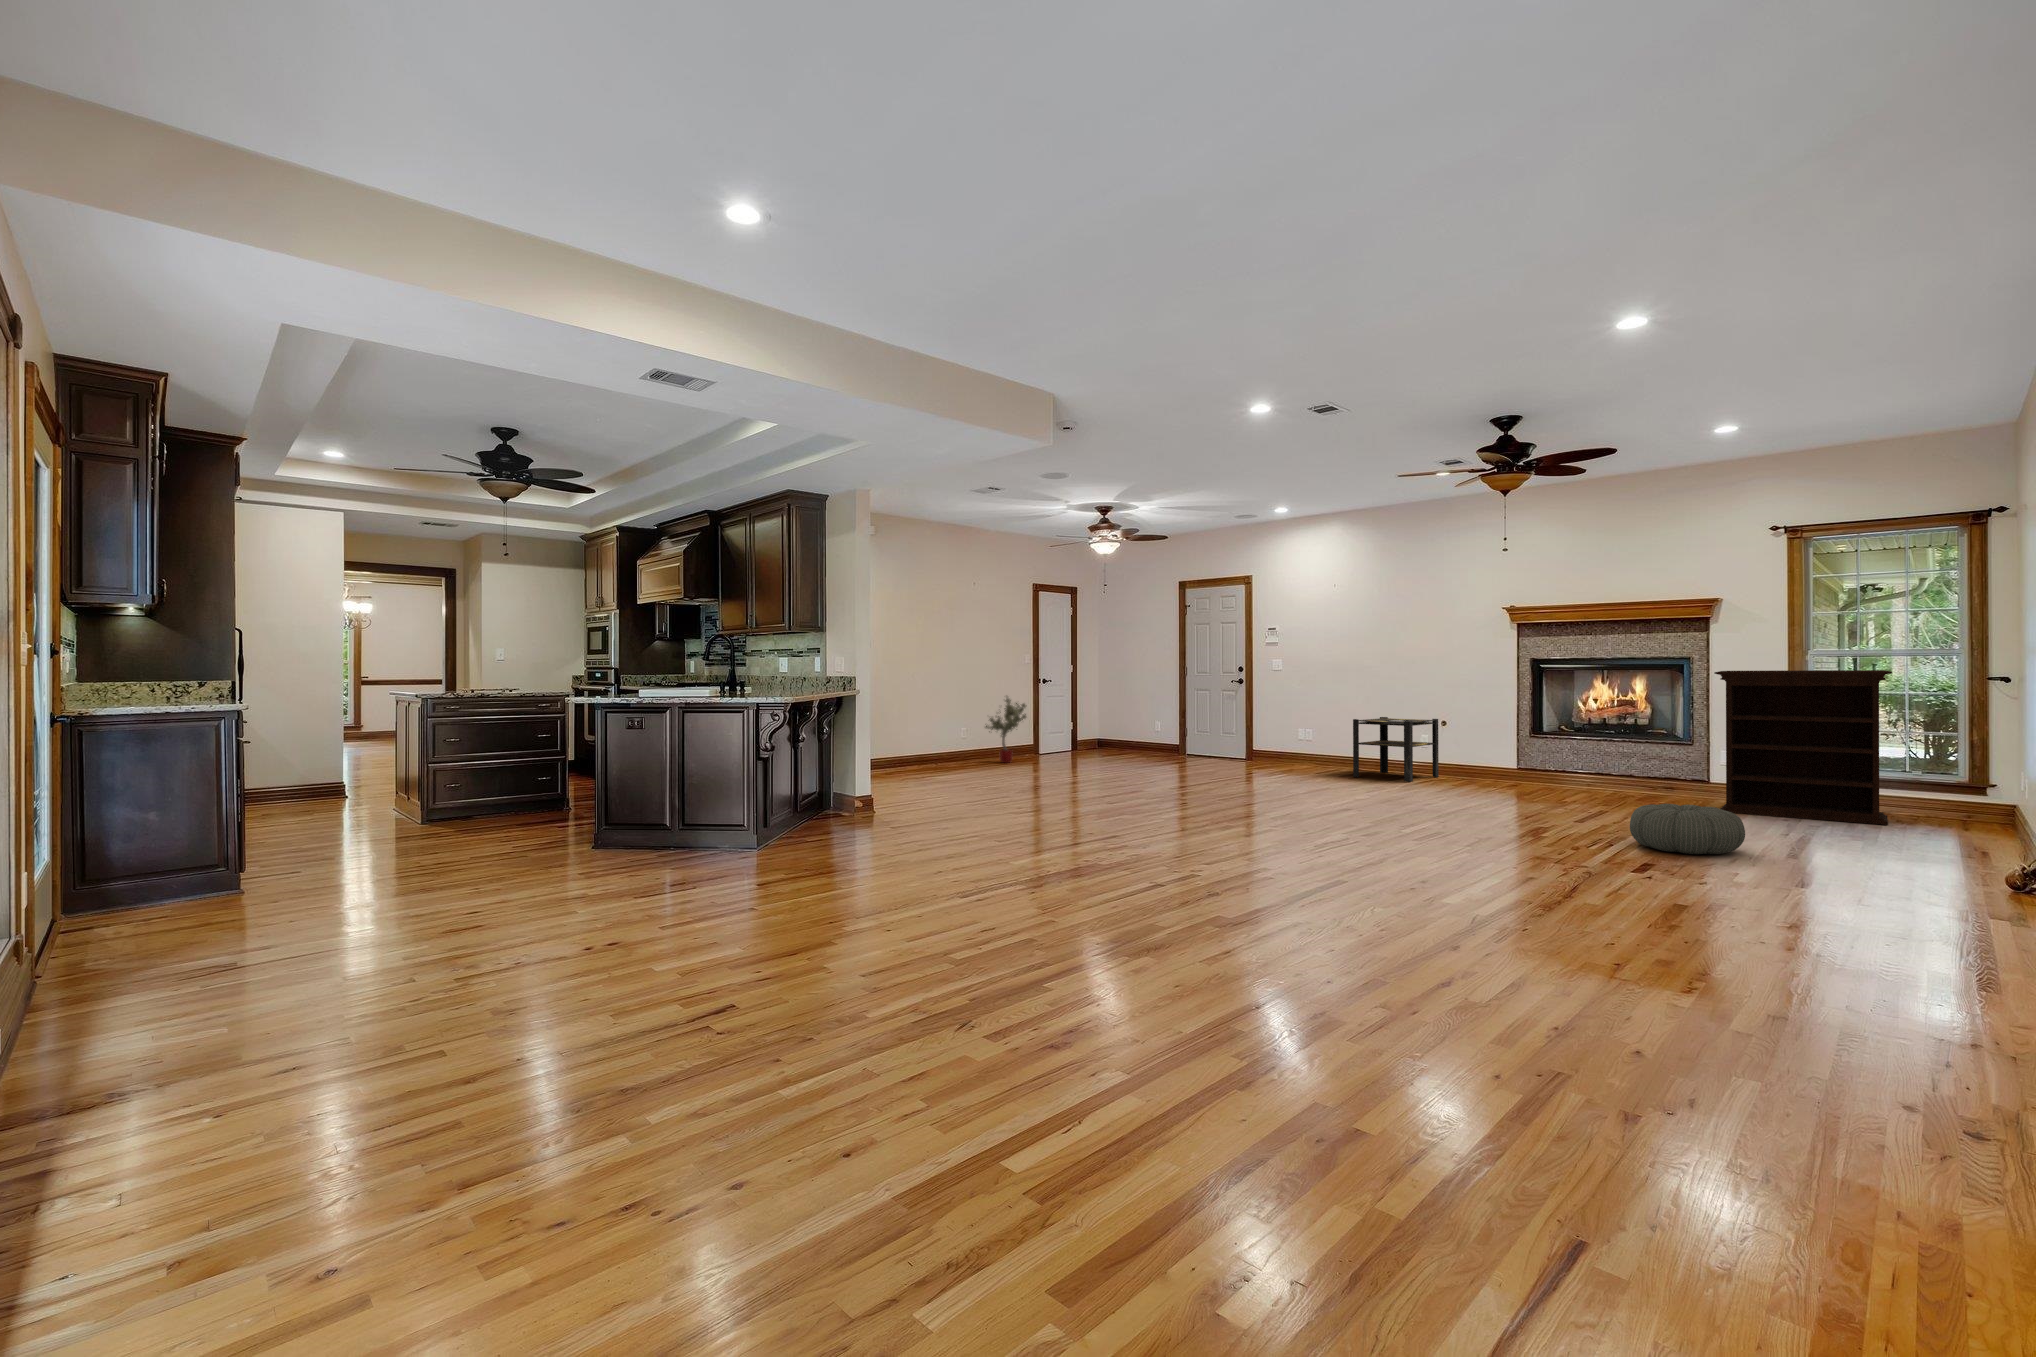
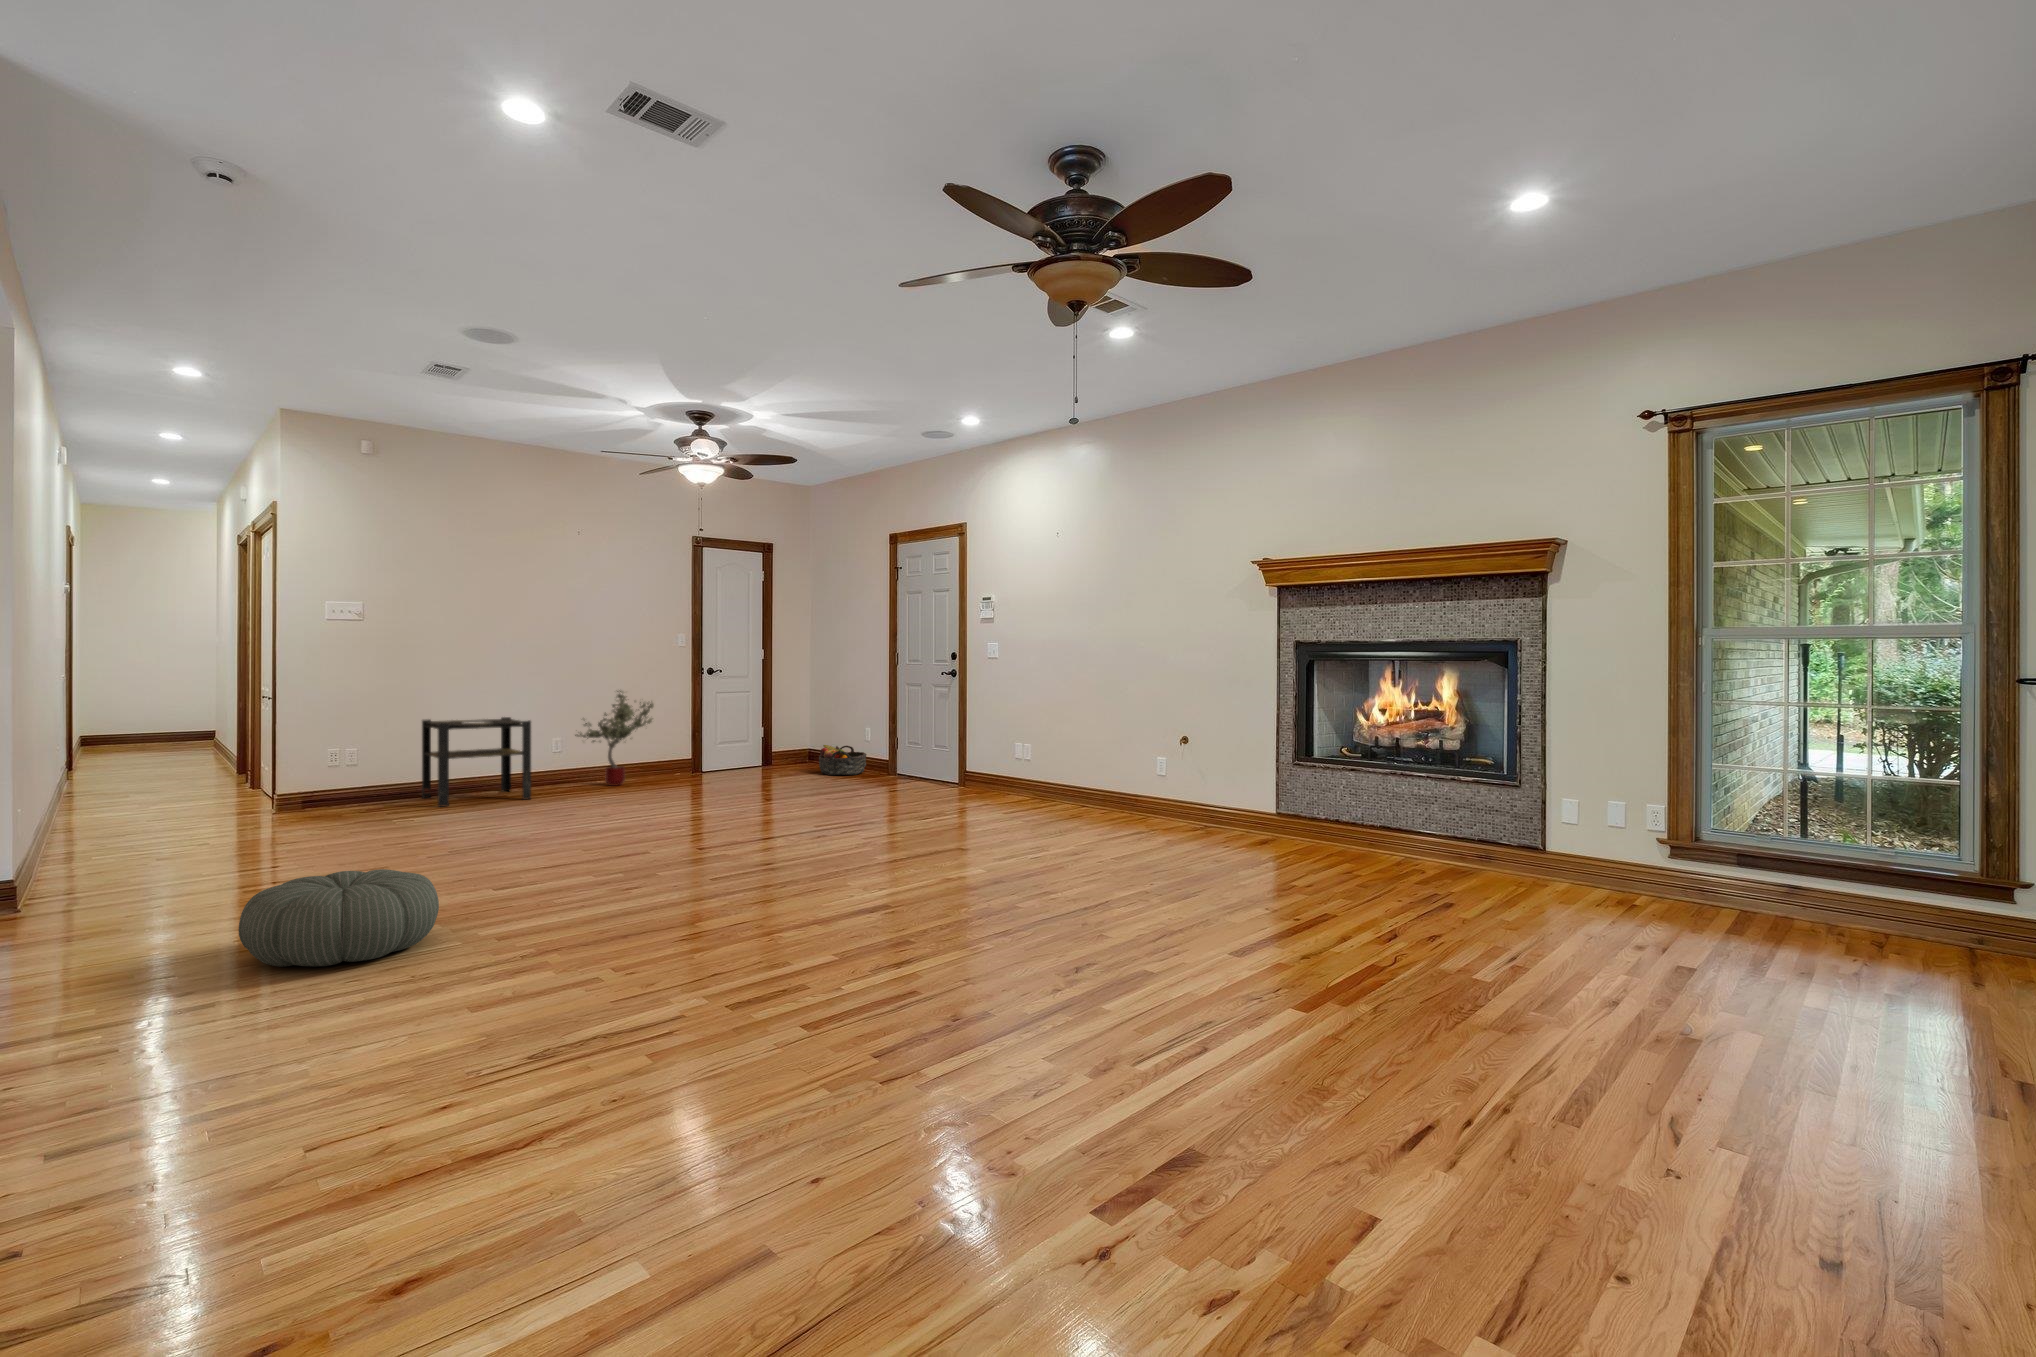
bookshelf: present [1714,670,1892,825] -> none [1528,661,1841,960]
side table: present [1353,717,1439,782] -> present [422,717,531,806]
basket: none [1125,734,1160,756] -> present [819,745,866,775]
pouf: present [1630,804,1745,854] -> present [239,869,439,967]

